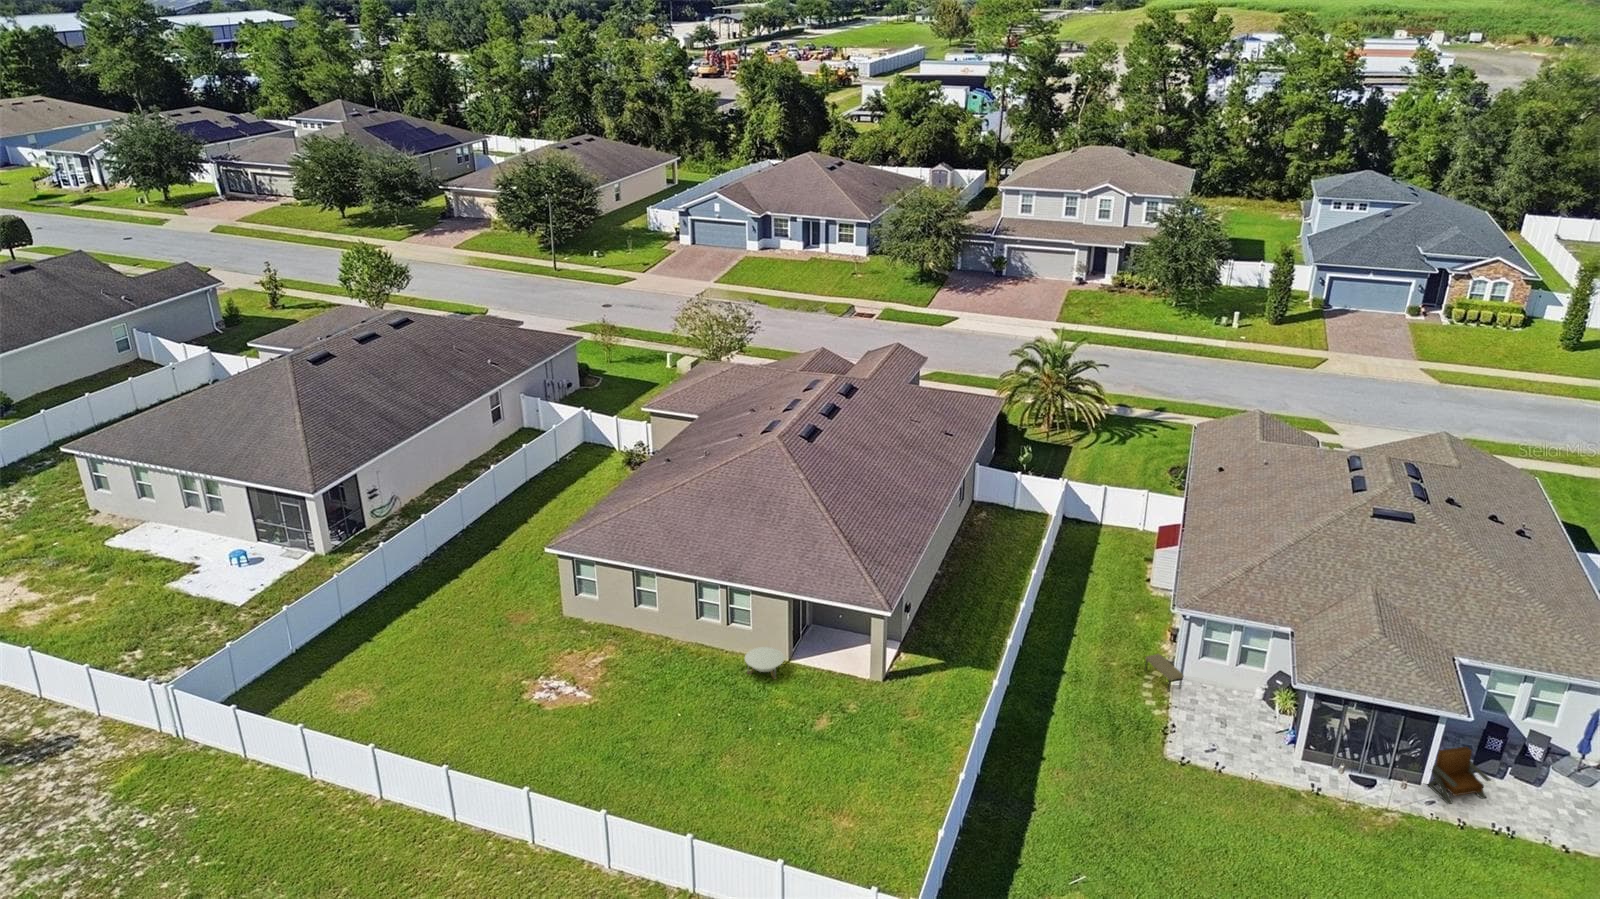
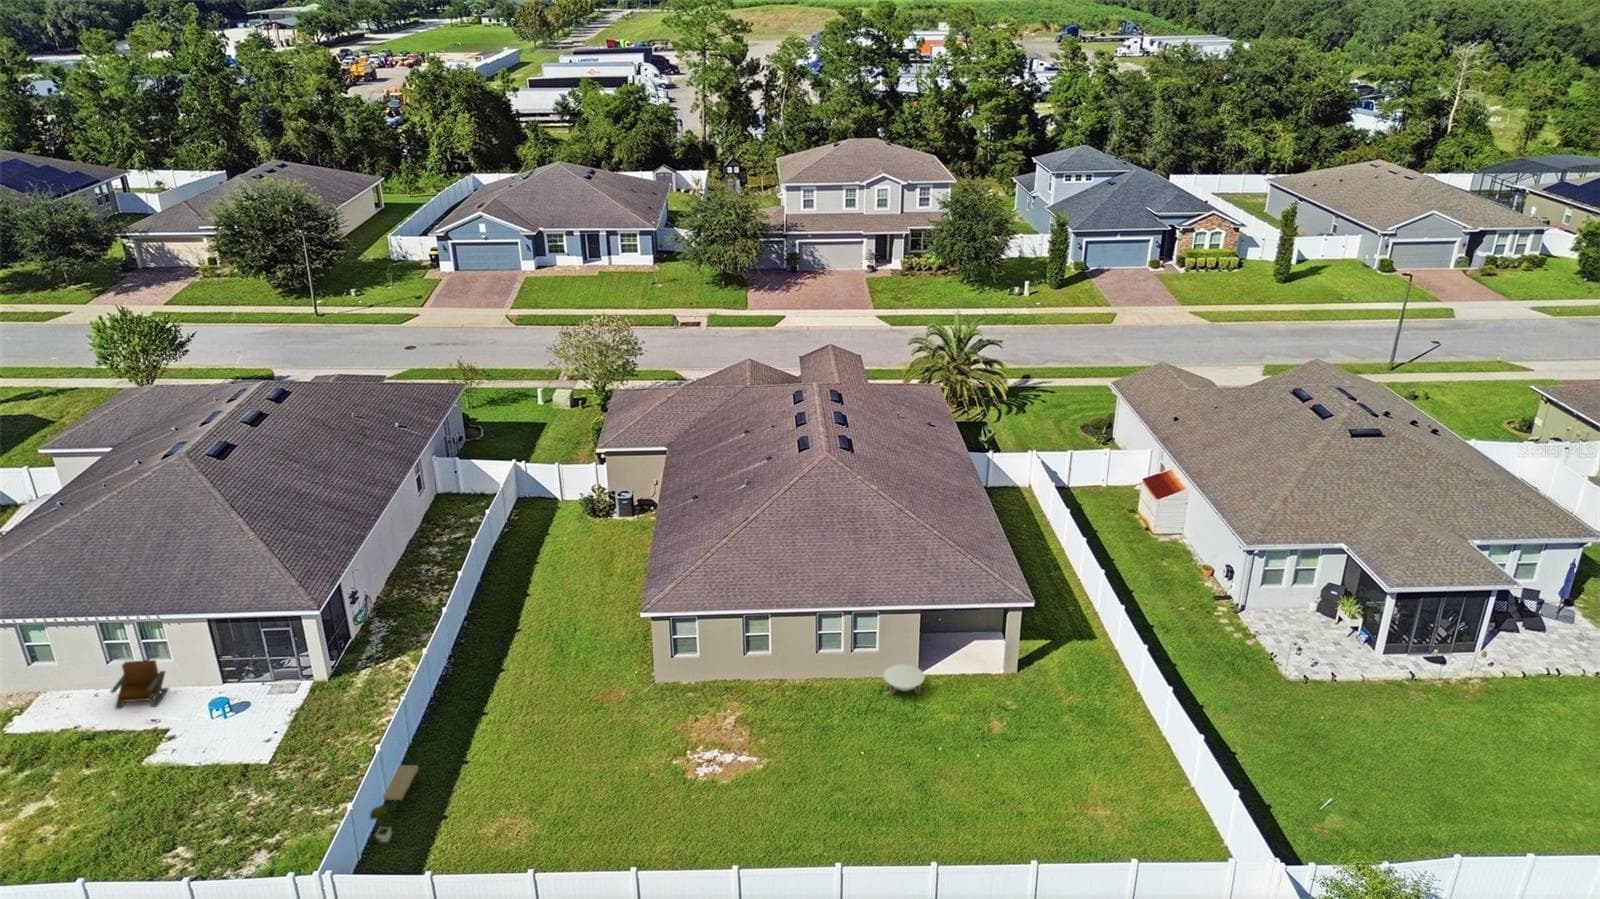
potted tree: none [258,653,280,684] -> present [370,805,392,842]
bench: present [1145,654,1183,691] -> present [383,765,420,811]
lounge chair: present [1428,747,1491,804] -> present [111,660,168,709]

